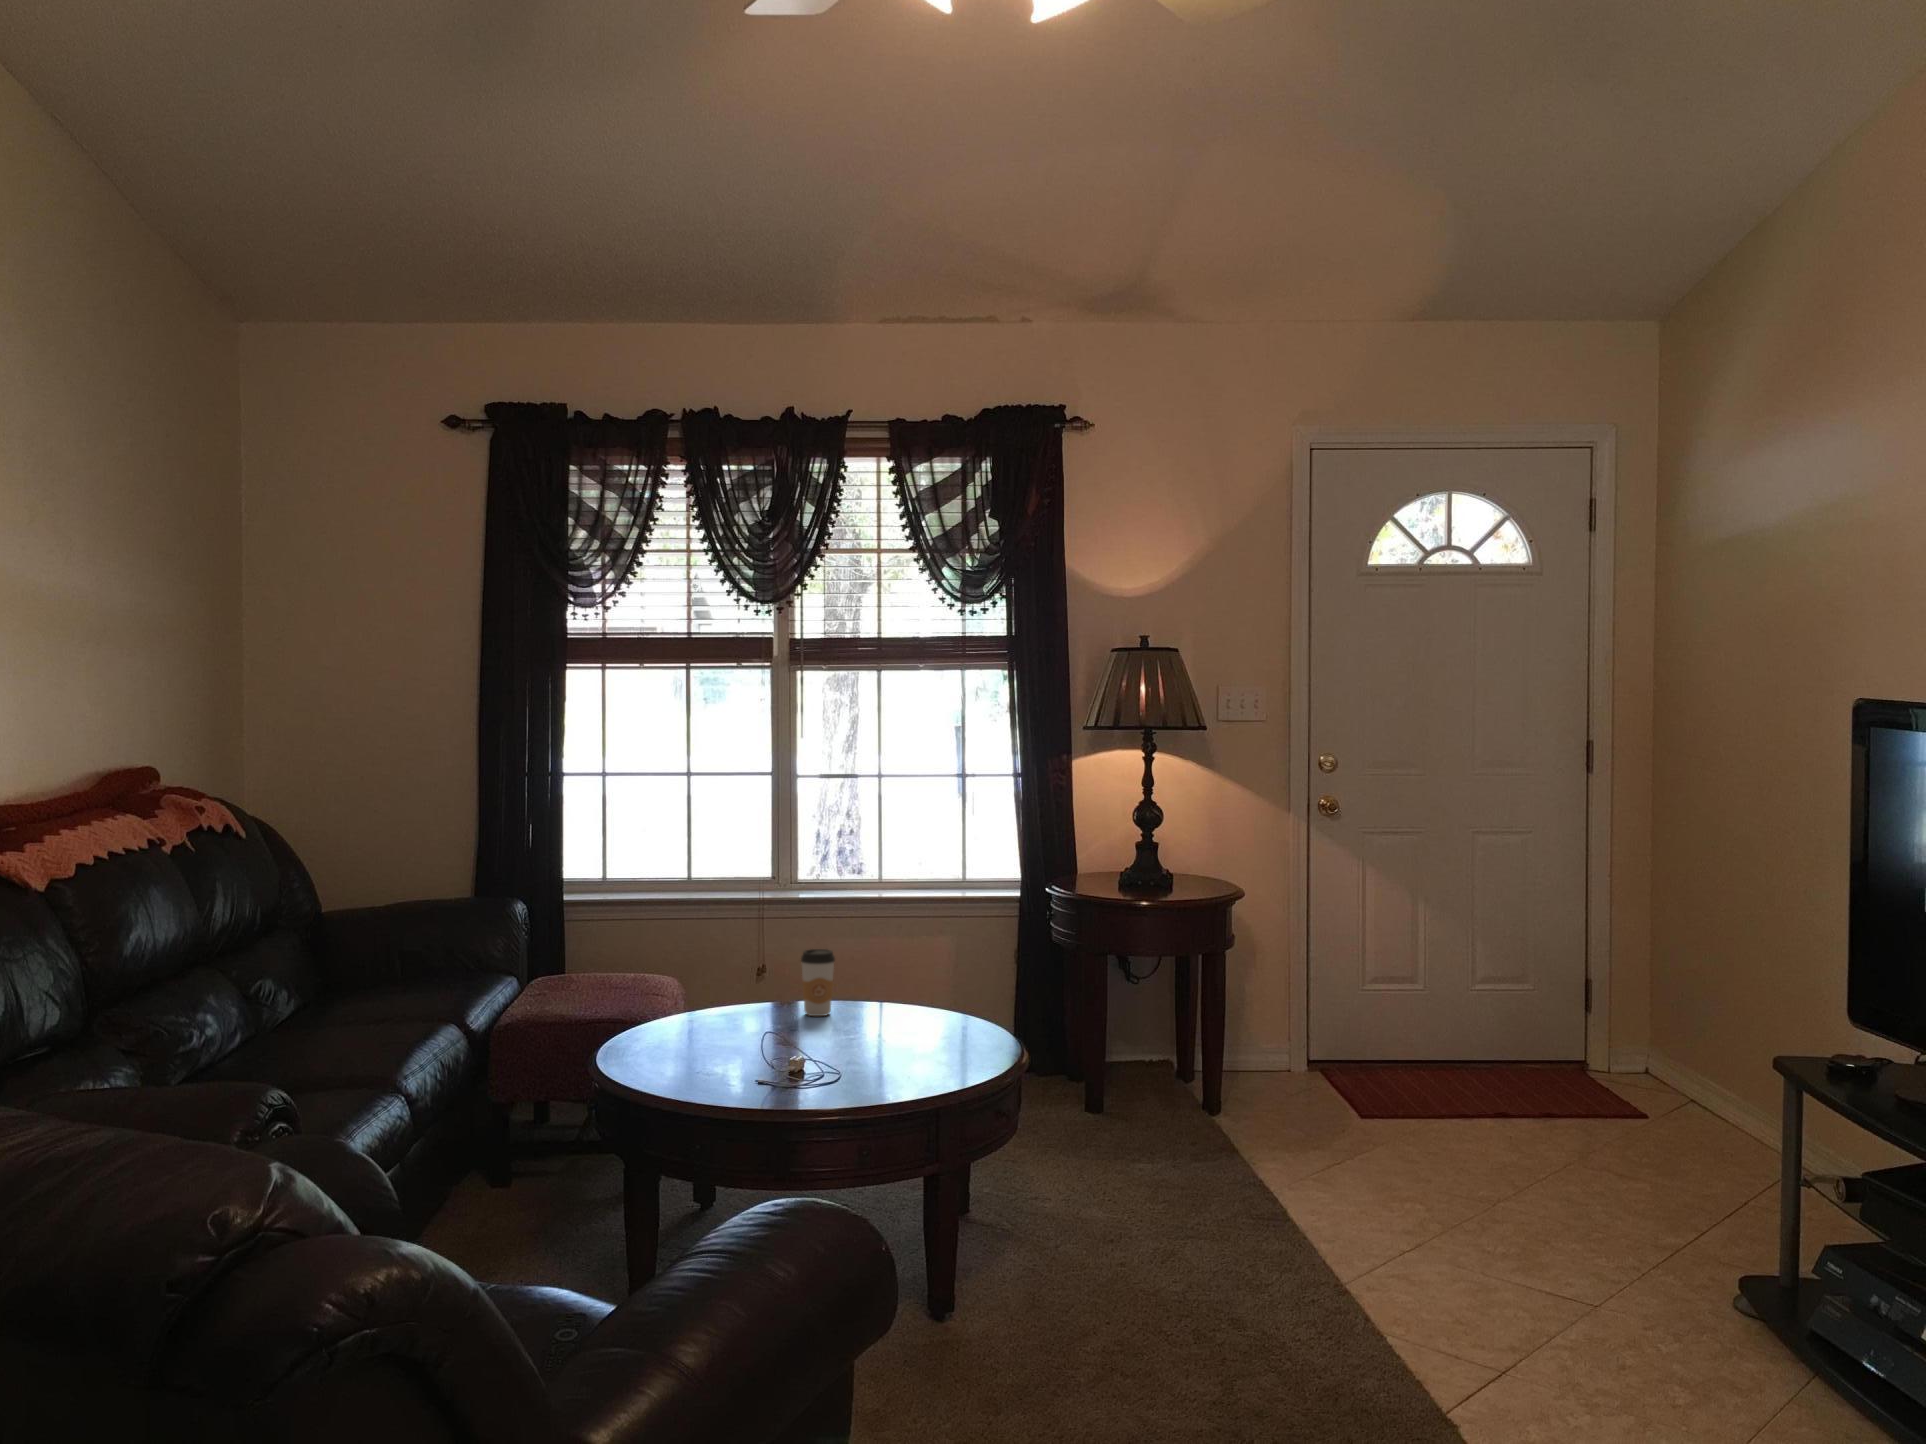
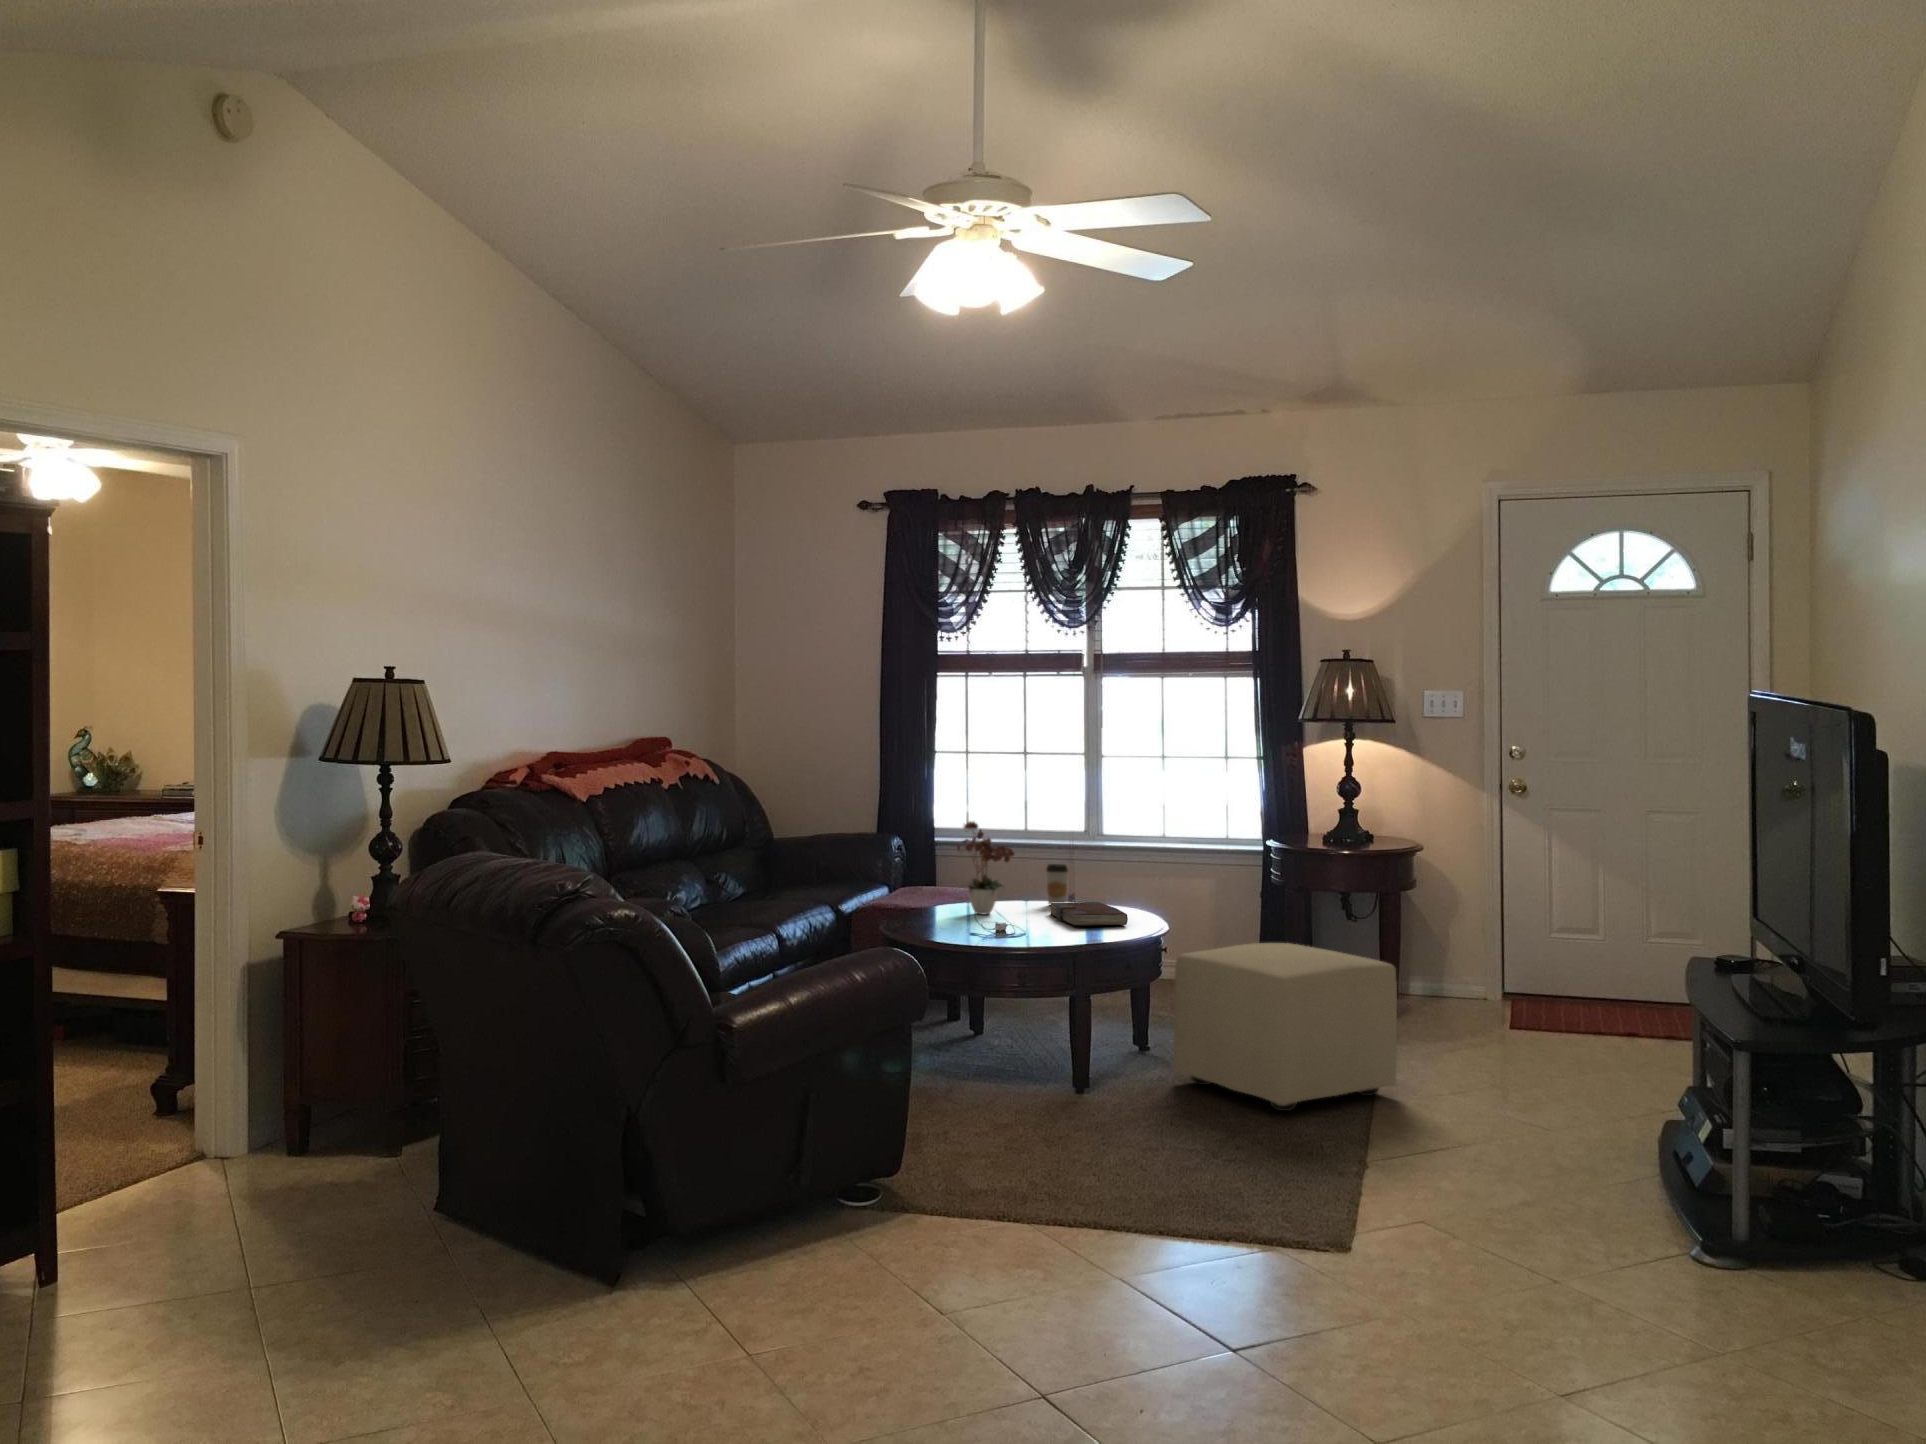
flower arrangement: none [672,886,776,1046] -> present [957,822,1014,914]
book: none [821,1009,968,1064] -> present [1049,902,1128,926]
ottoman: none [1065,1058,1396,1365] -> present [1174,943,1397,1111]

